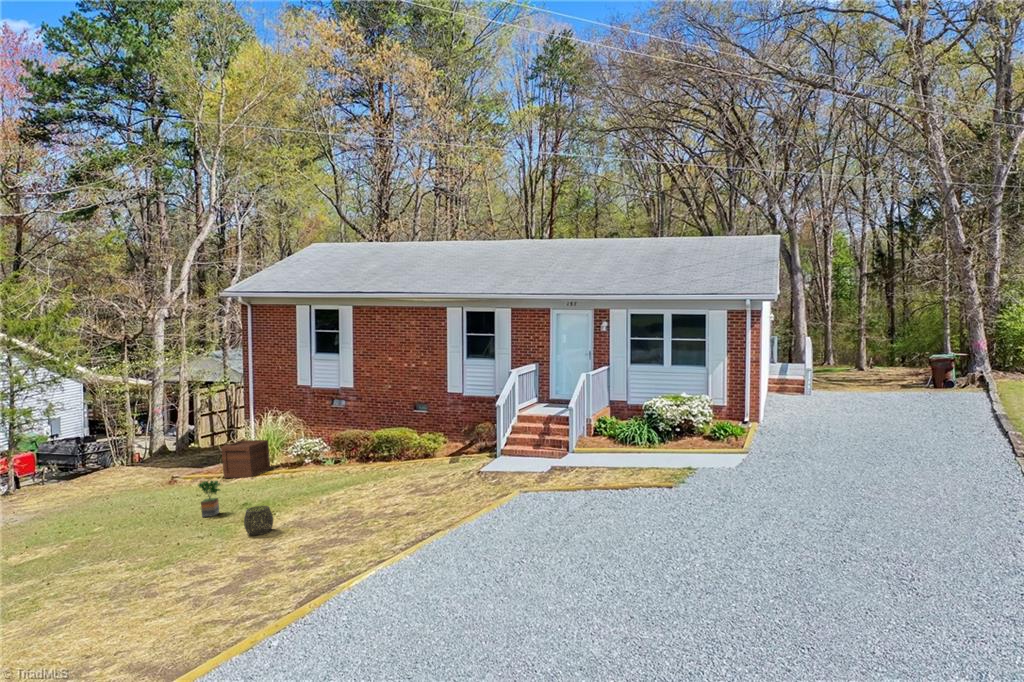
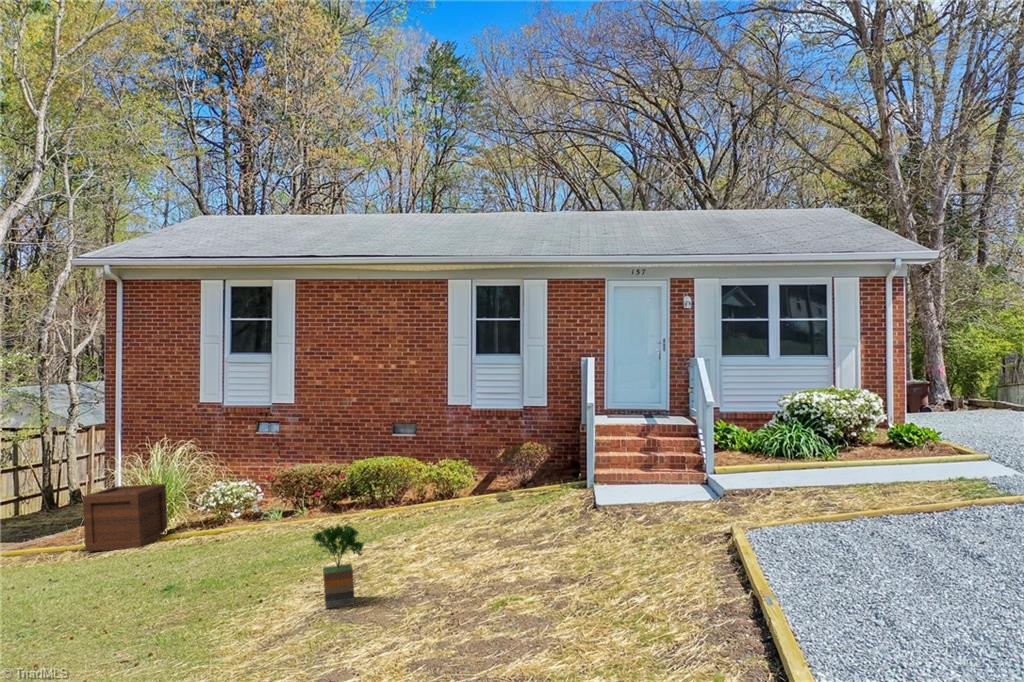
potted tree: present [198,480,221,517] -> present [312,525,364,609]
woven basket: present [244,506,273,535] -> none [229,585,295,654]

